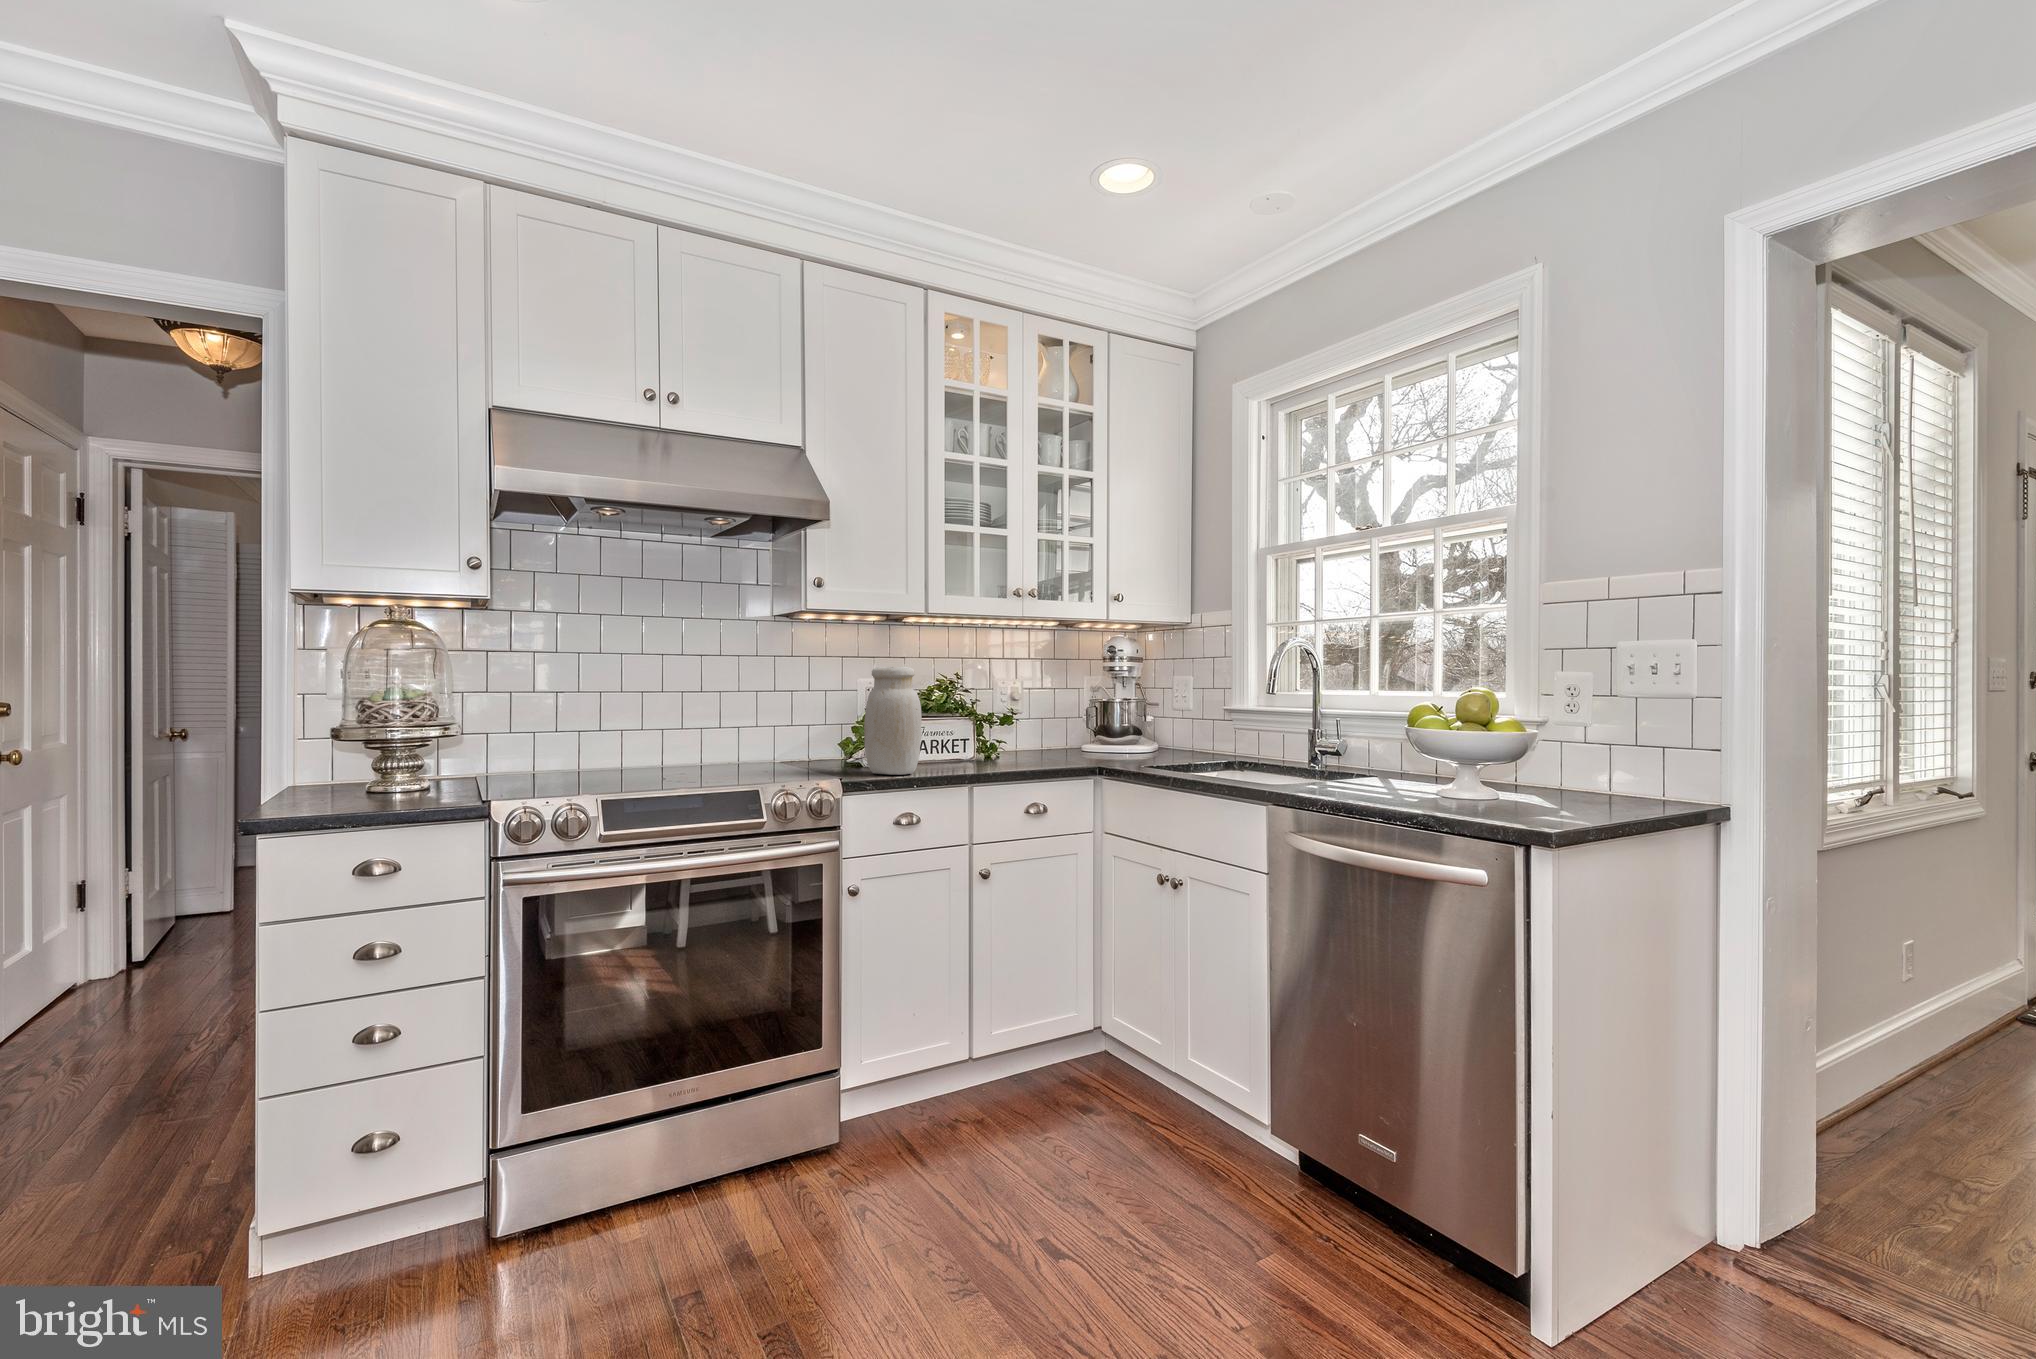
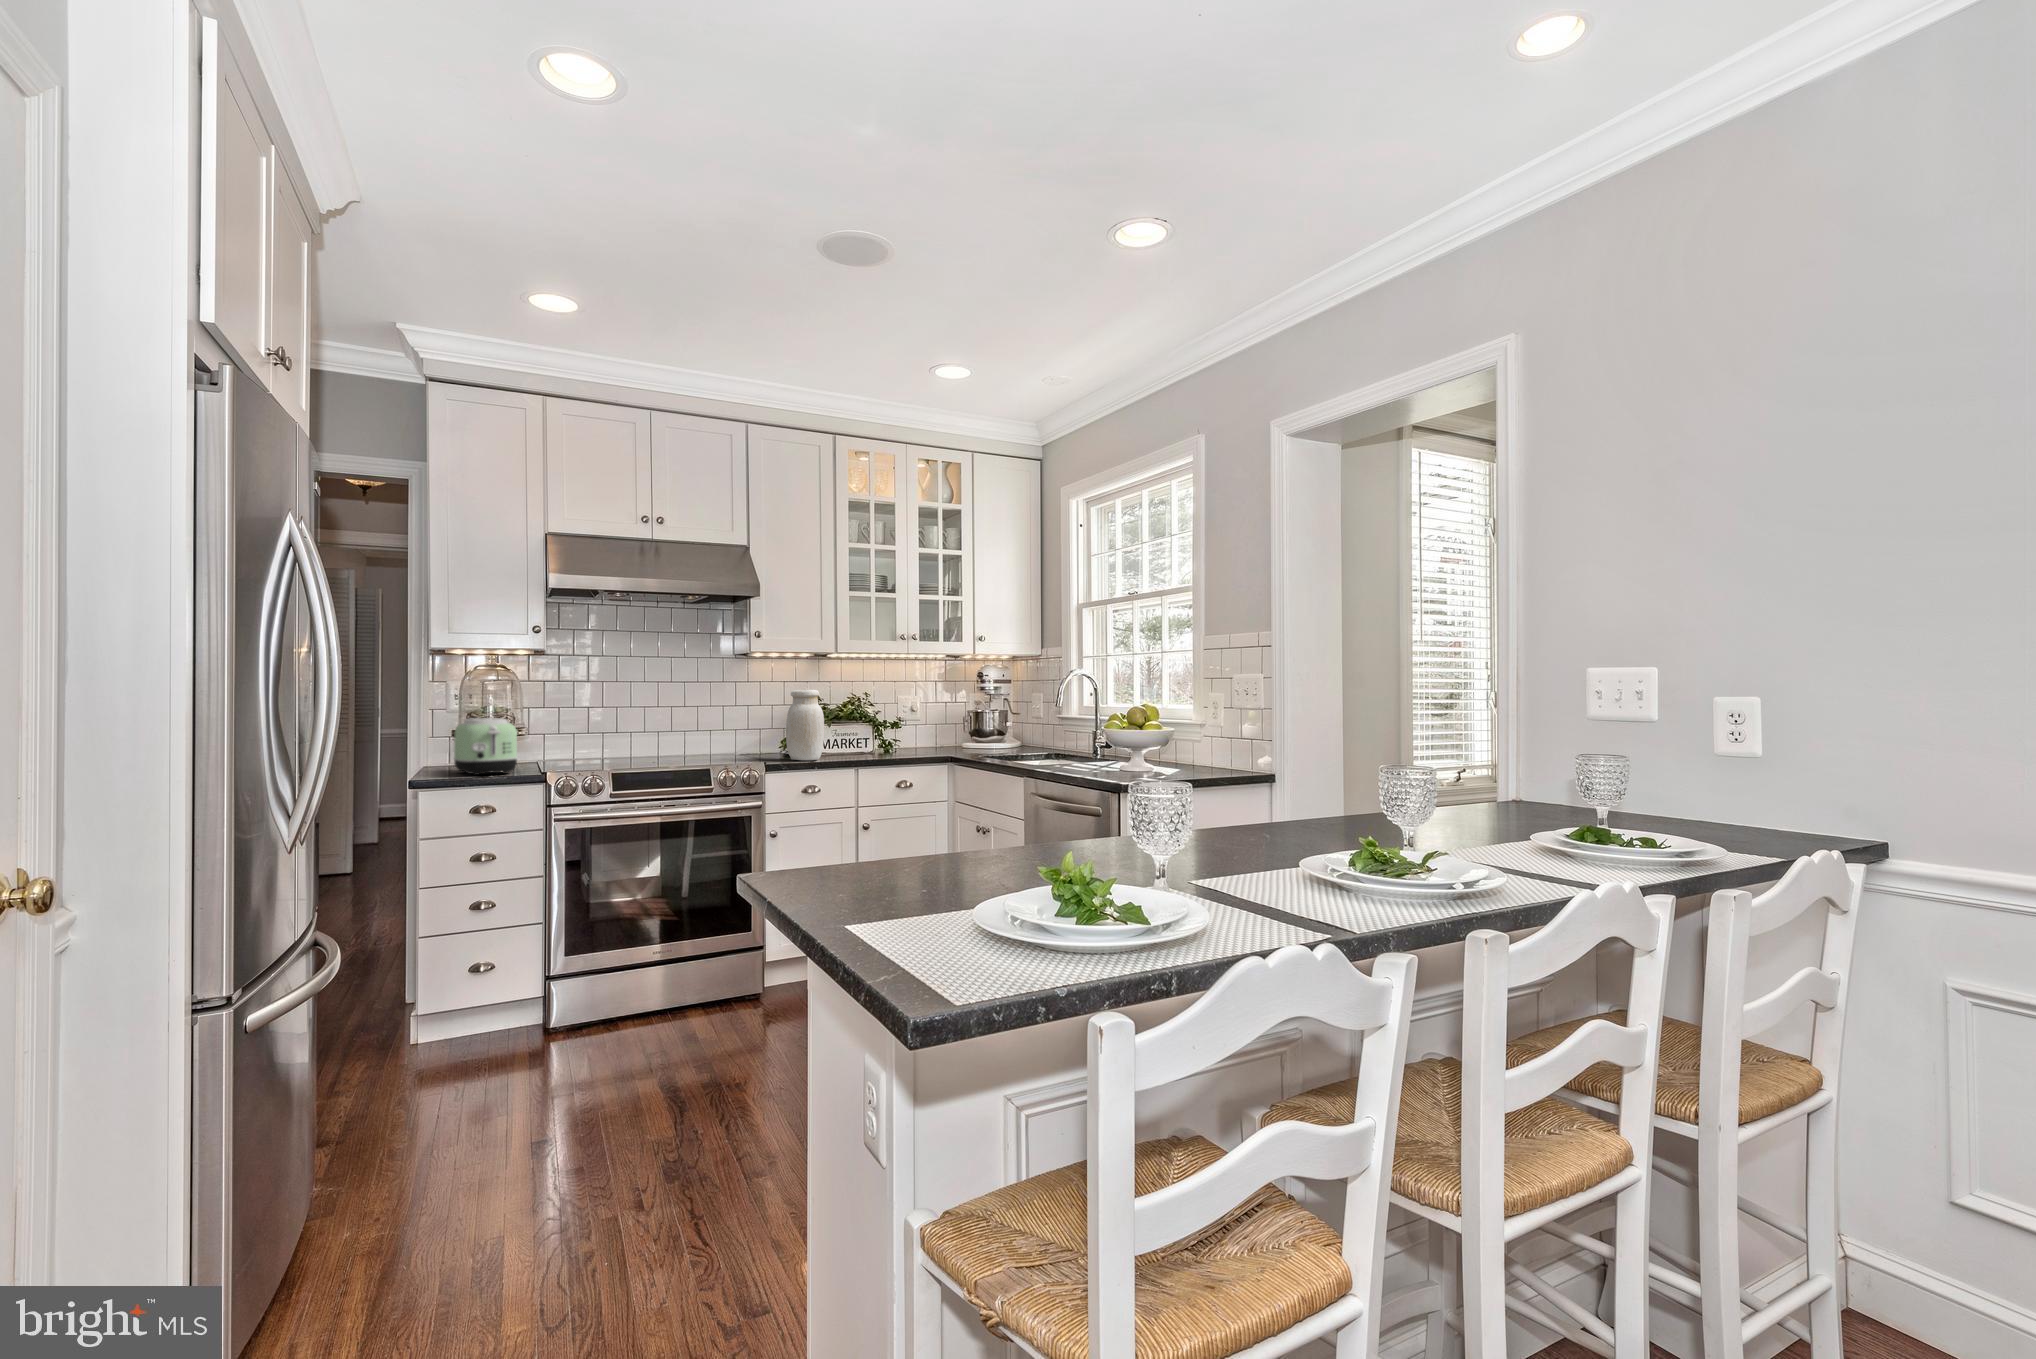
toaster: none [329,709,442,808] -> present [454,718,518,775]

